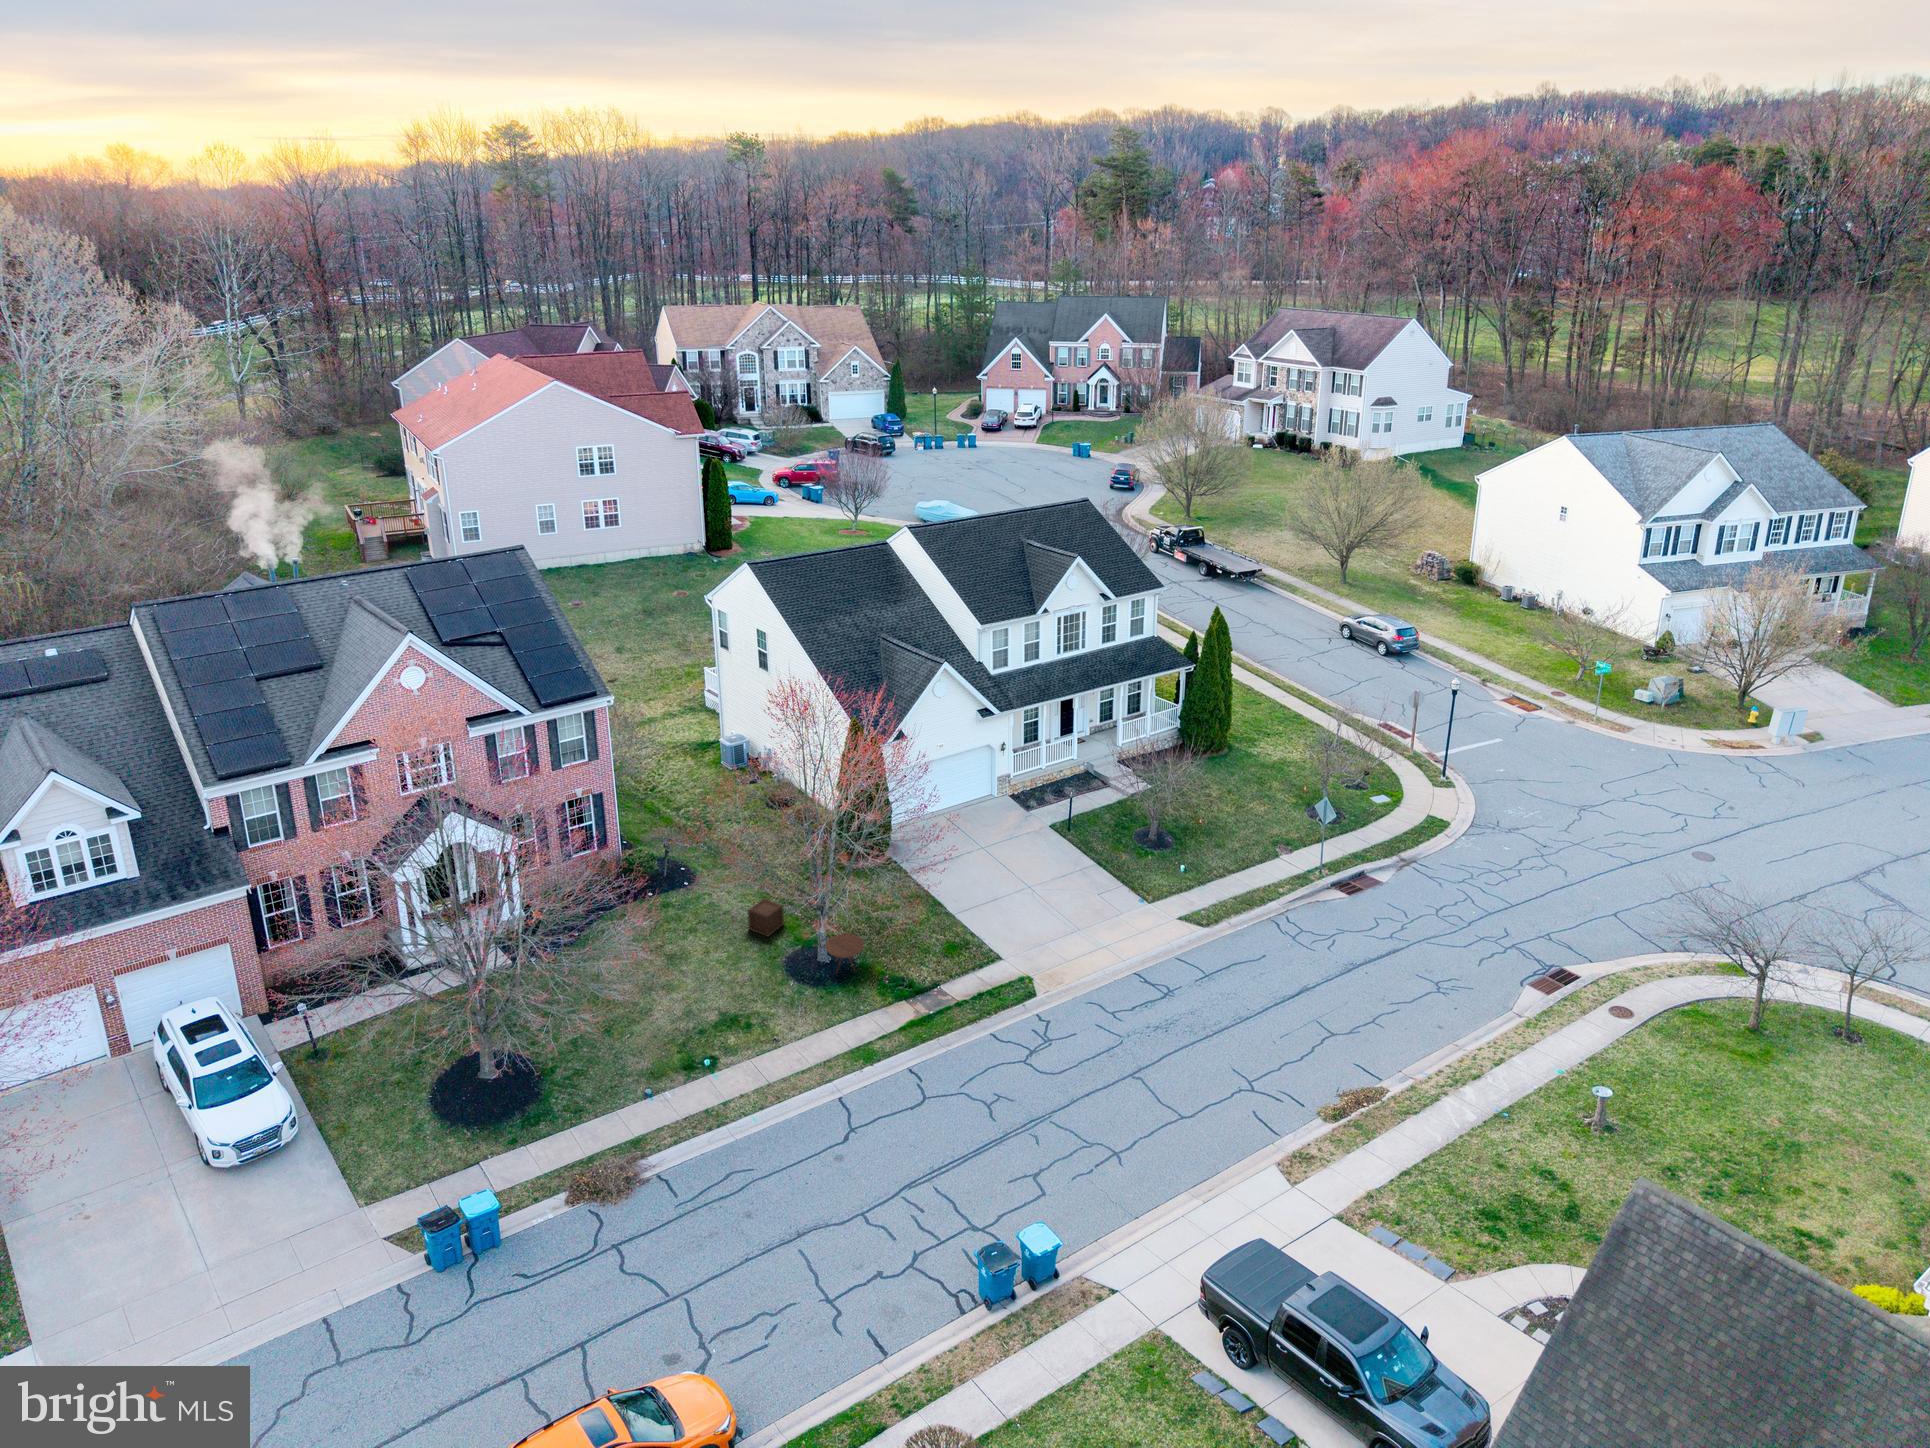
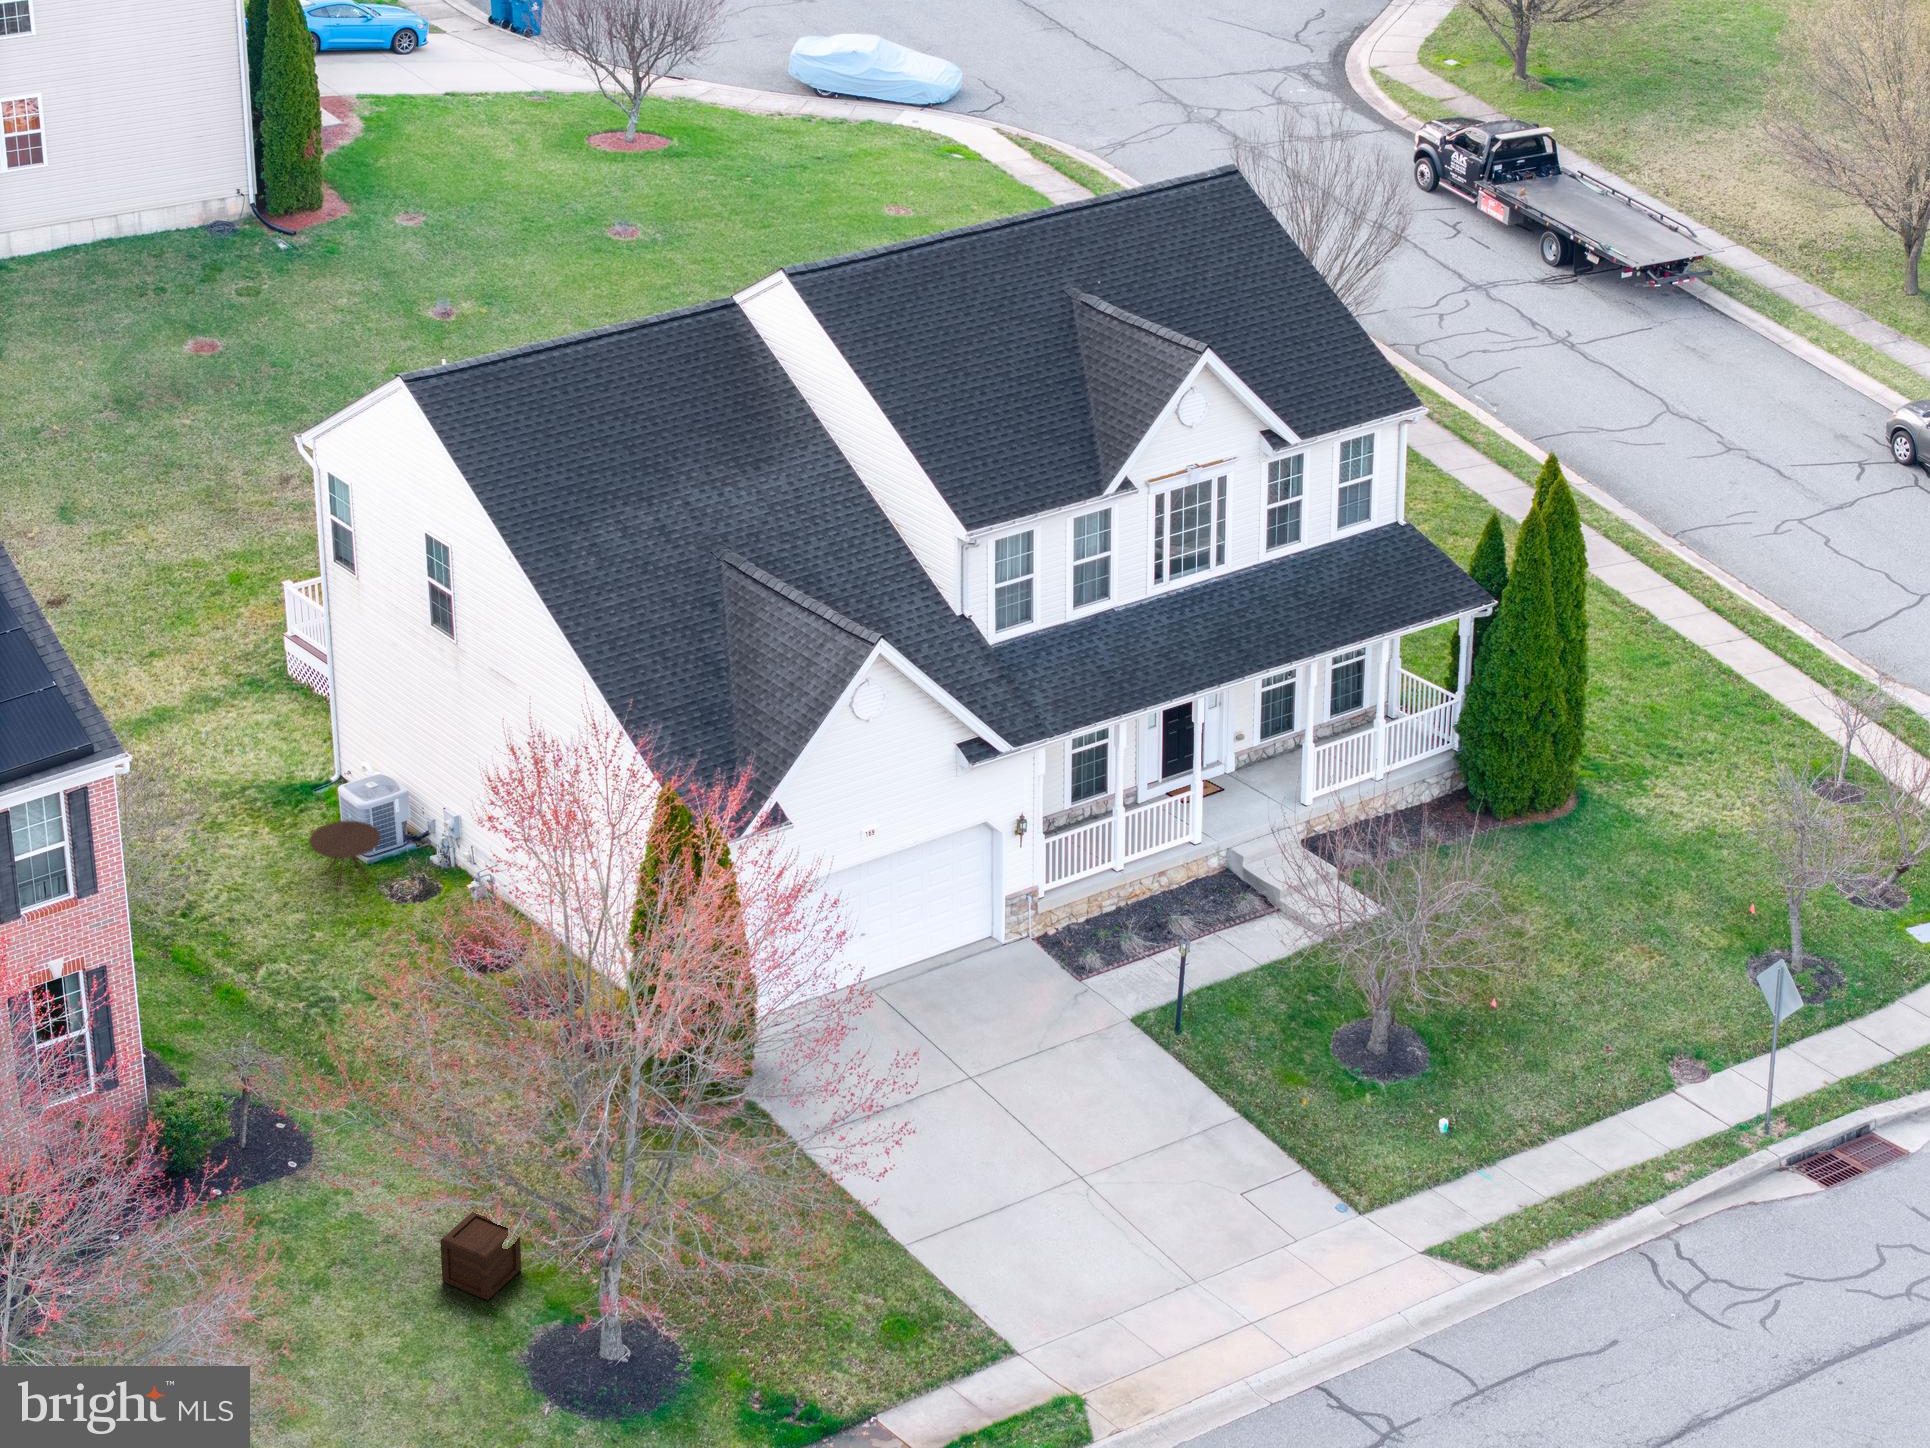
round table: present [825,933,864,963] -> present [309,820,381,890]

